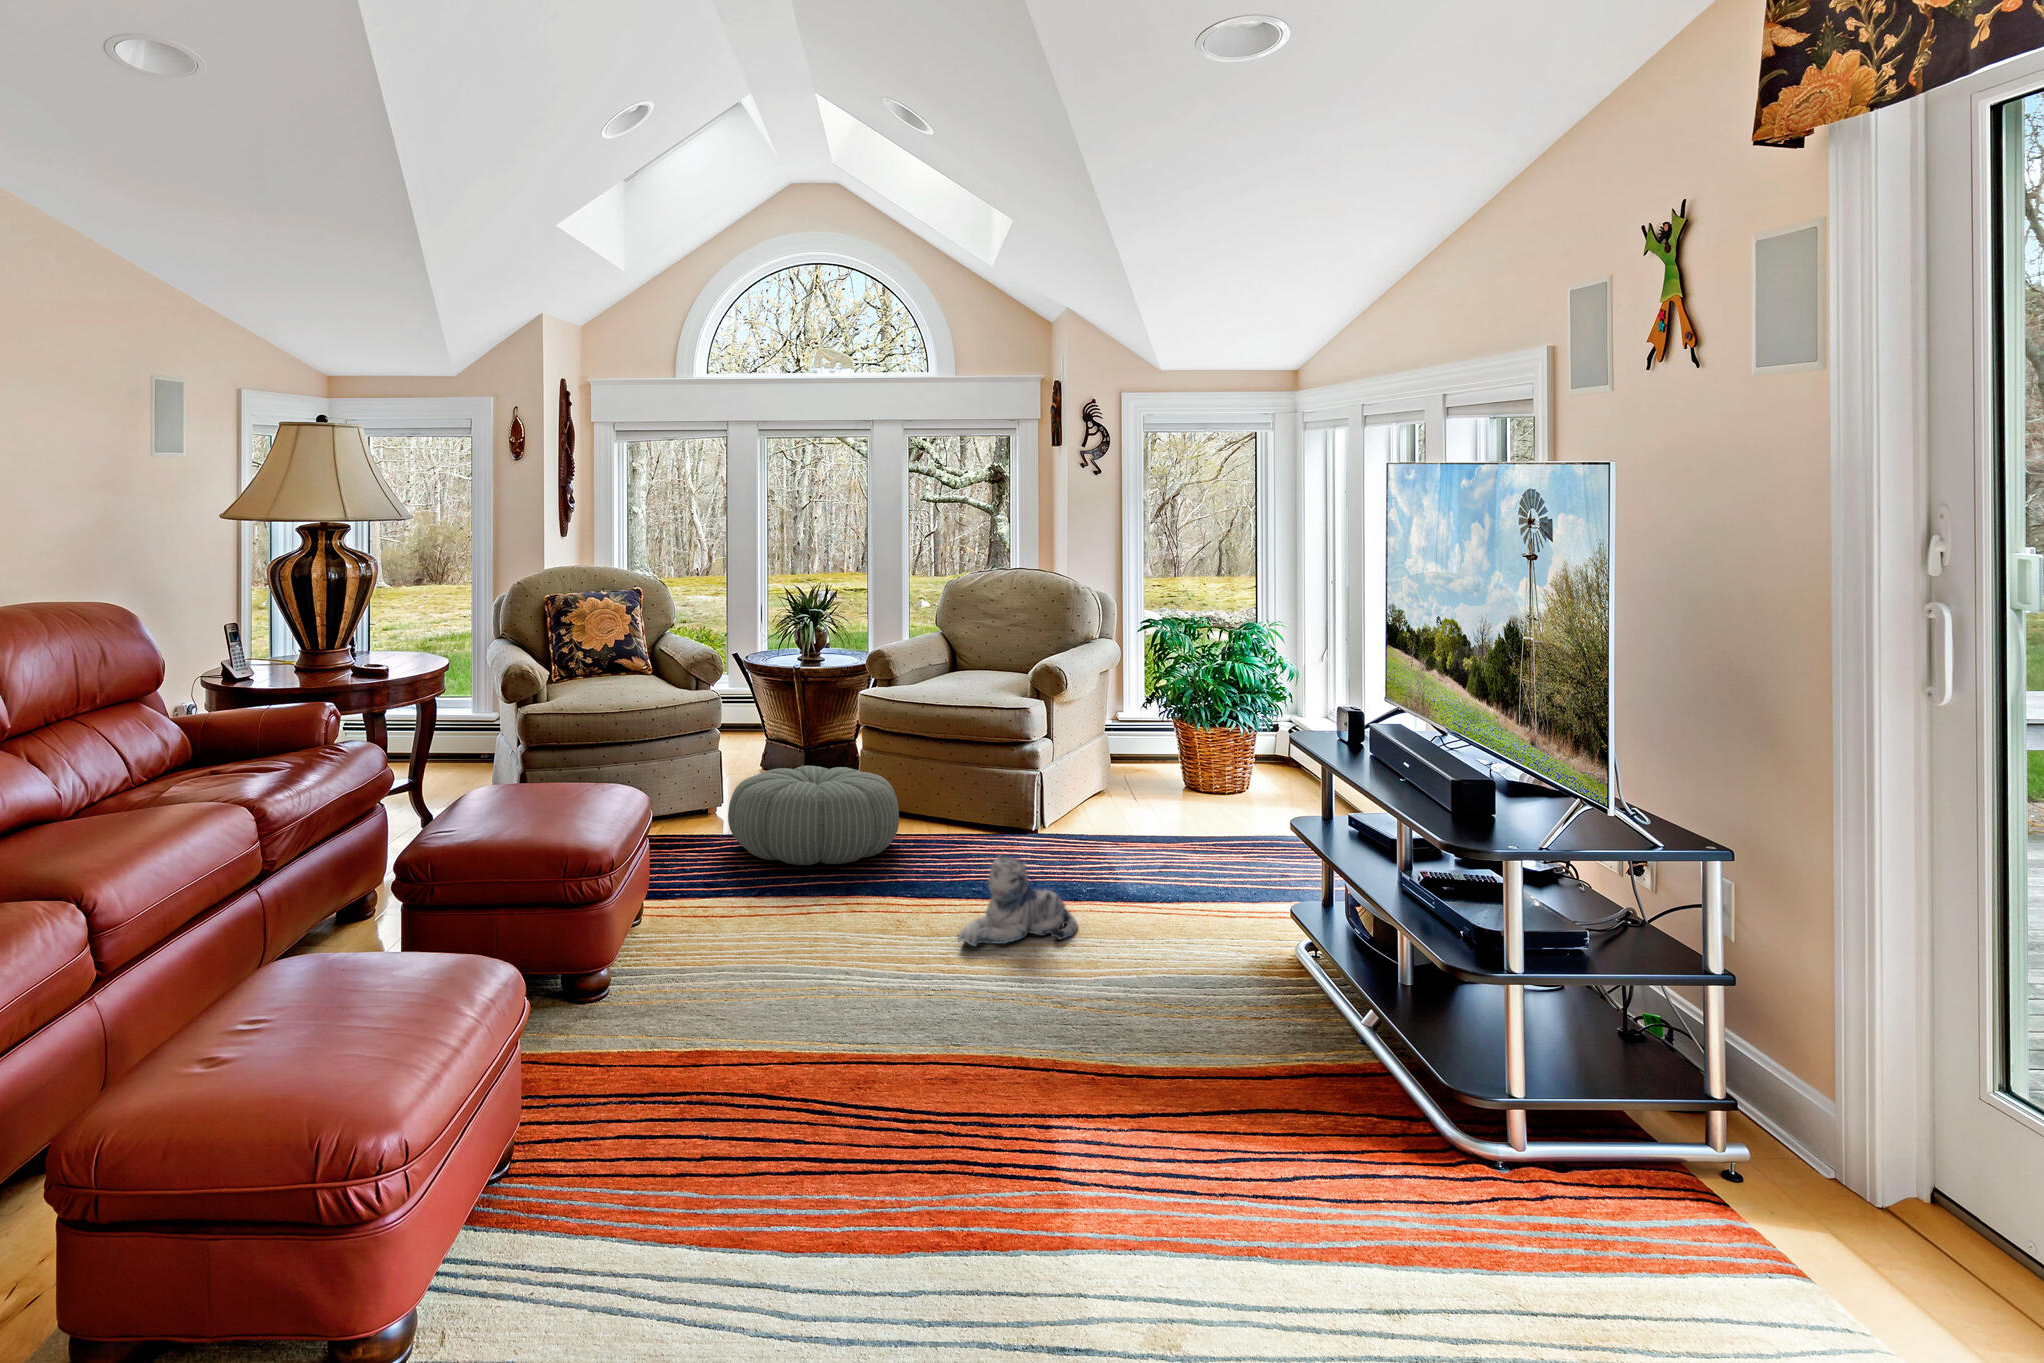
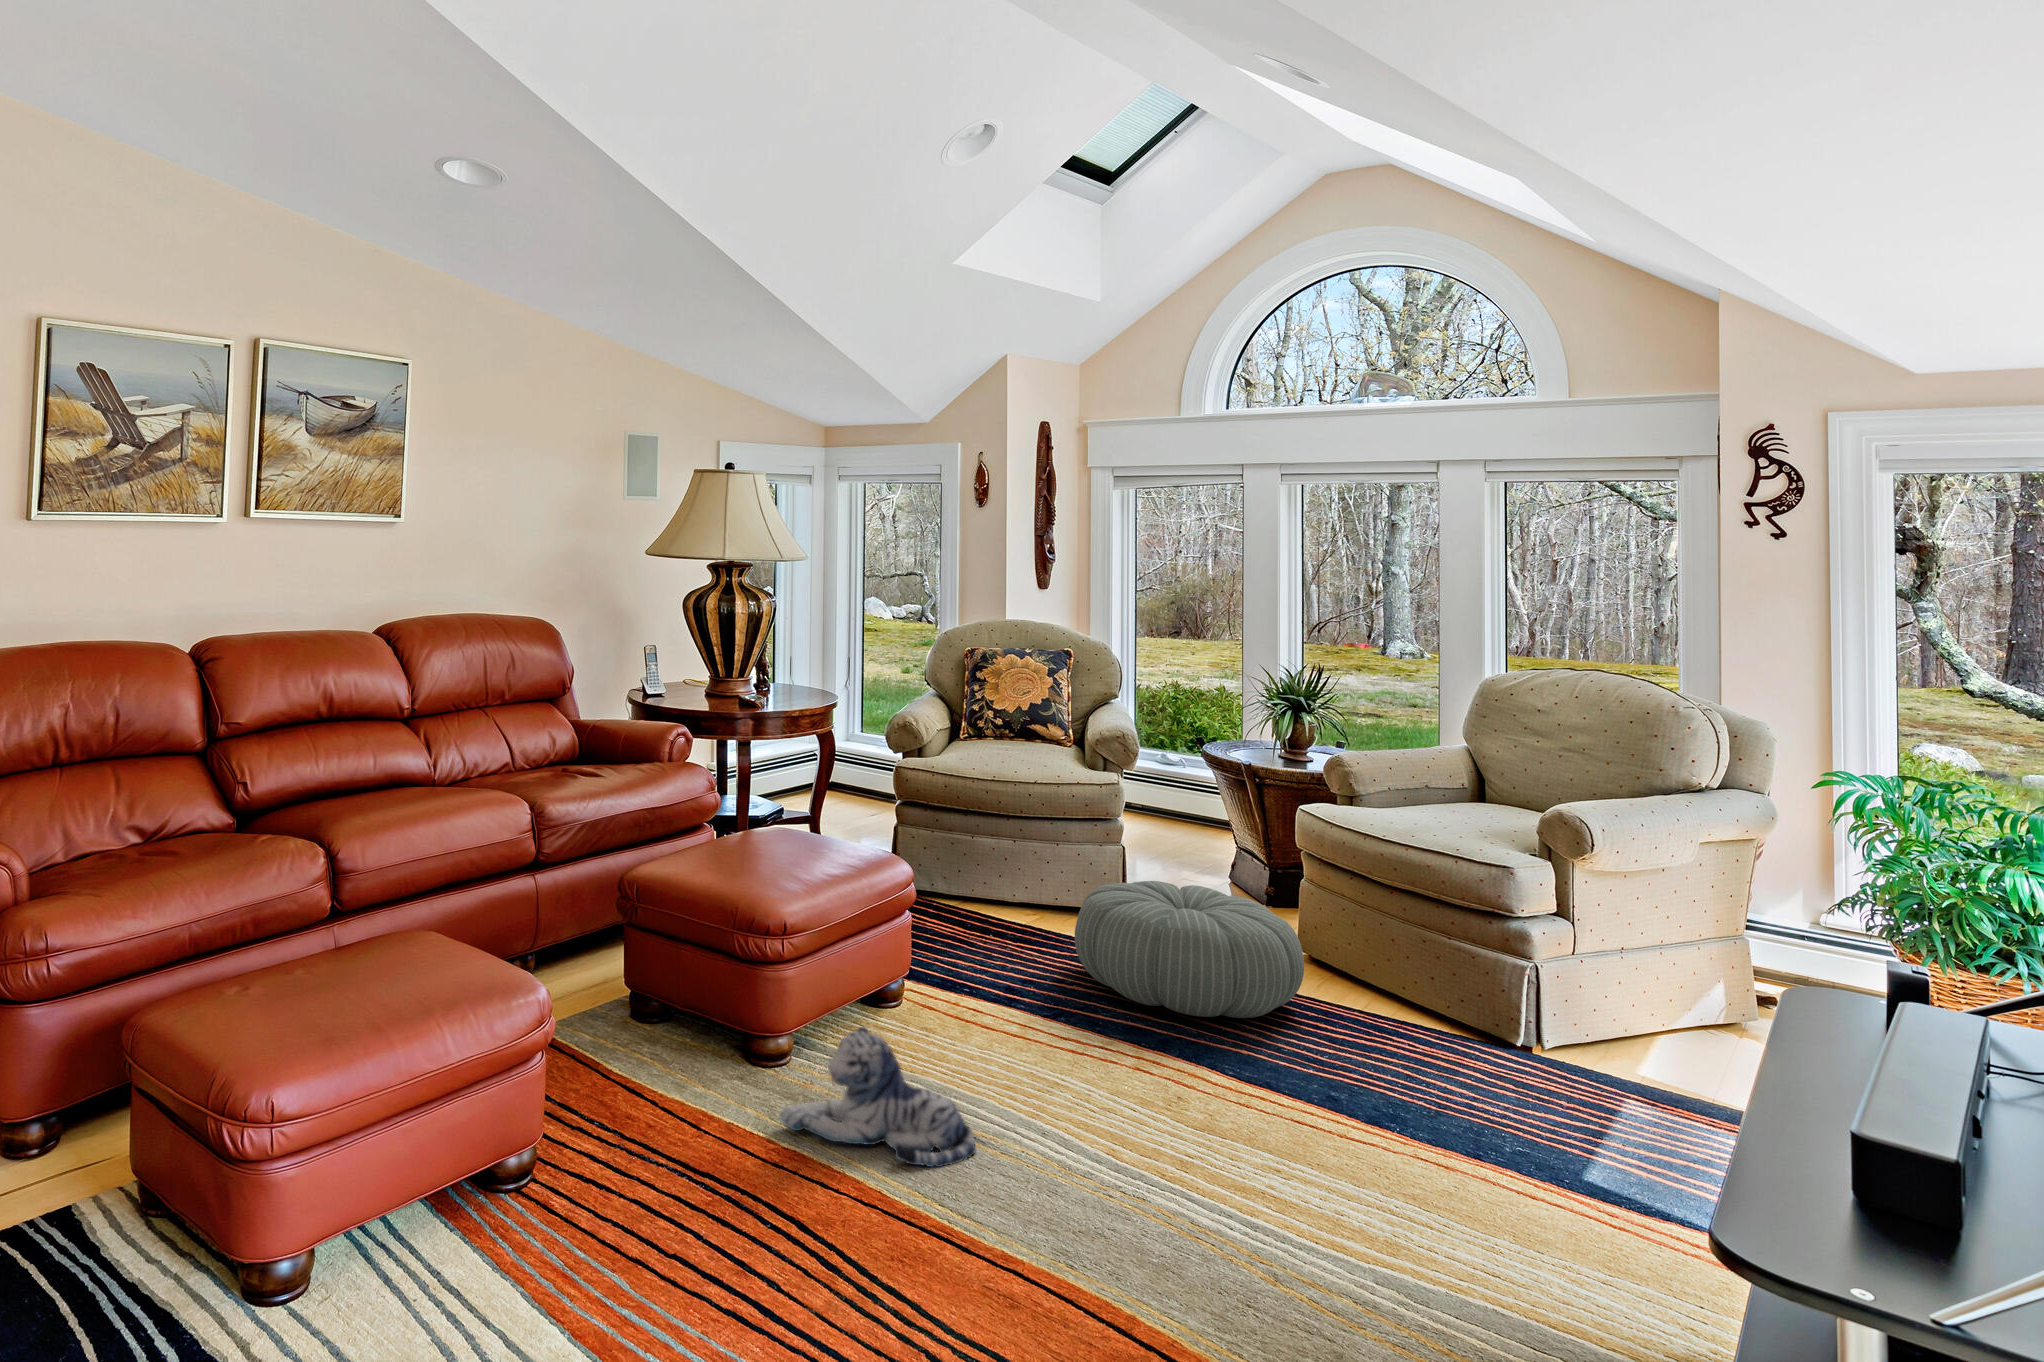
plush toy: present [958,854,1077,946] -> present [780,1027,975,1167]

